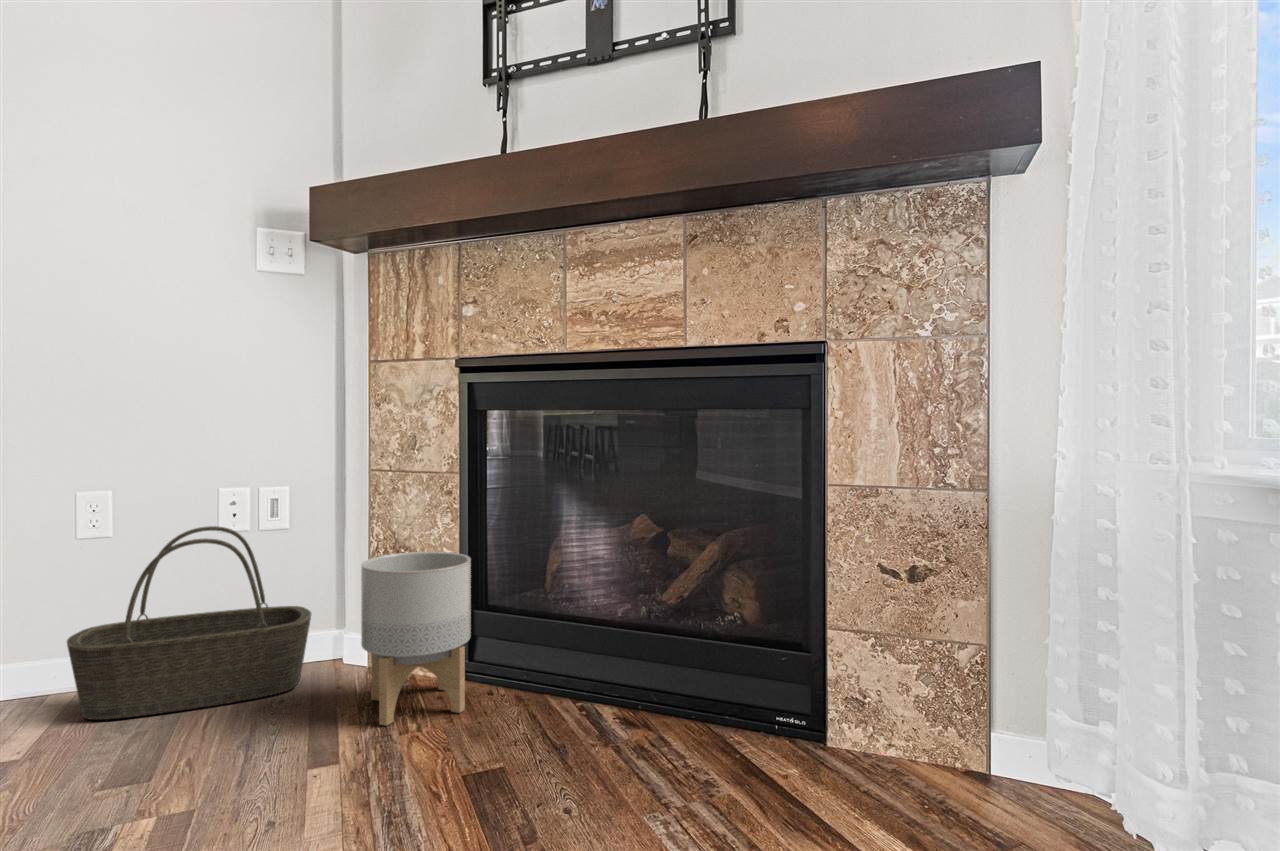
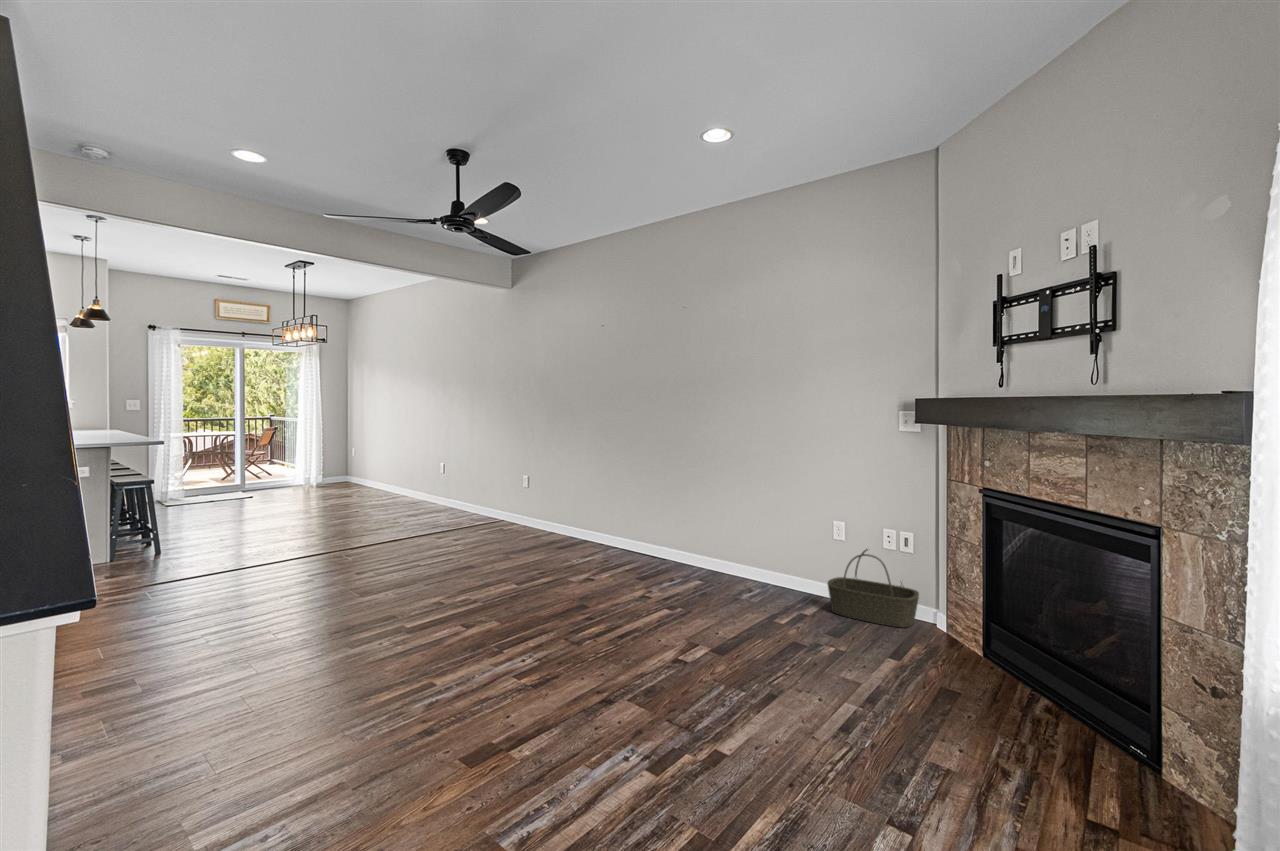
planter: present [361,552,471,726] -> none [923,580,980,667]

